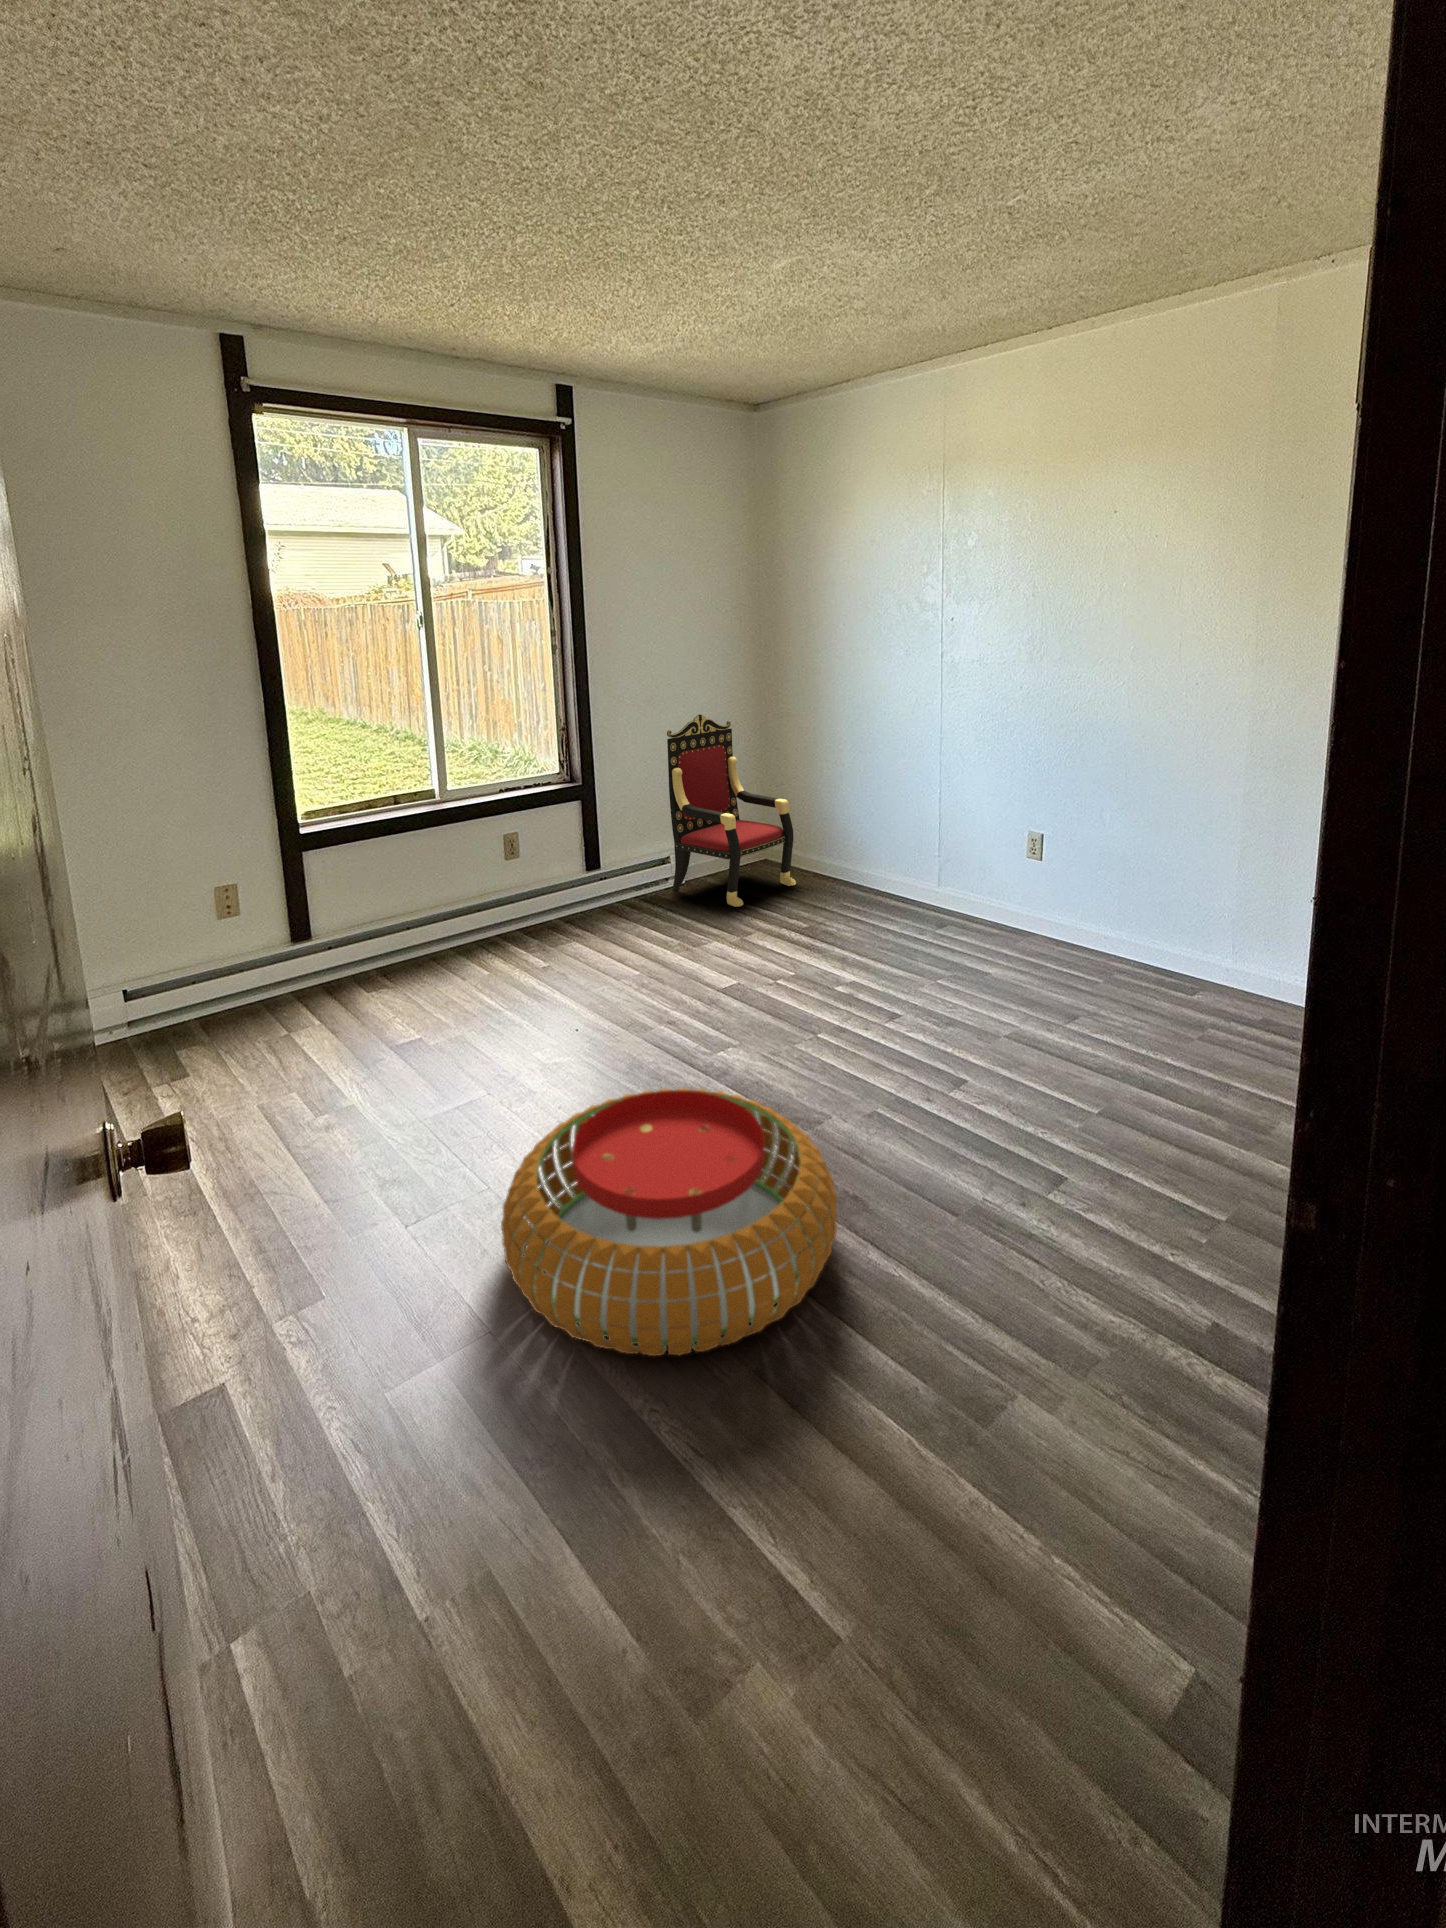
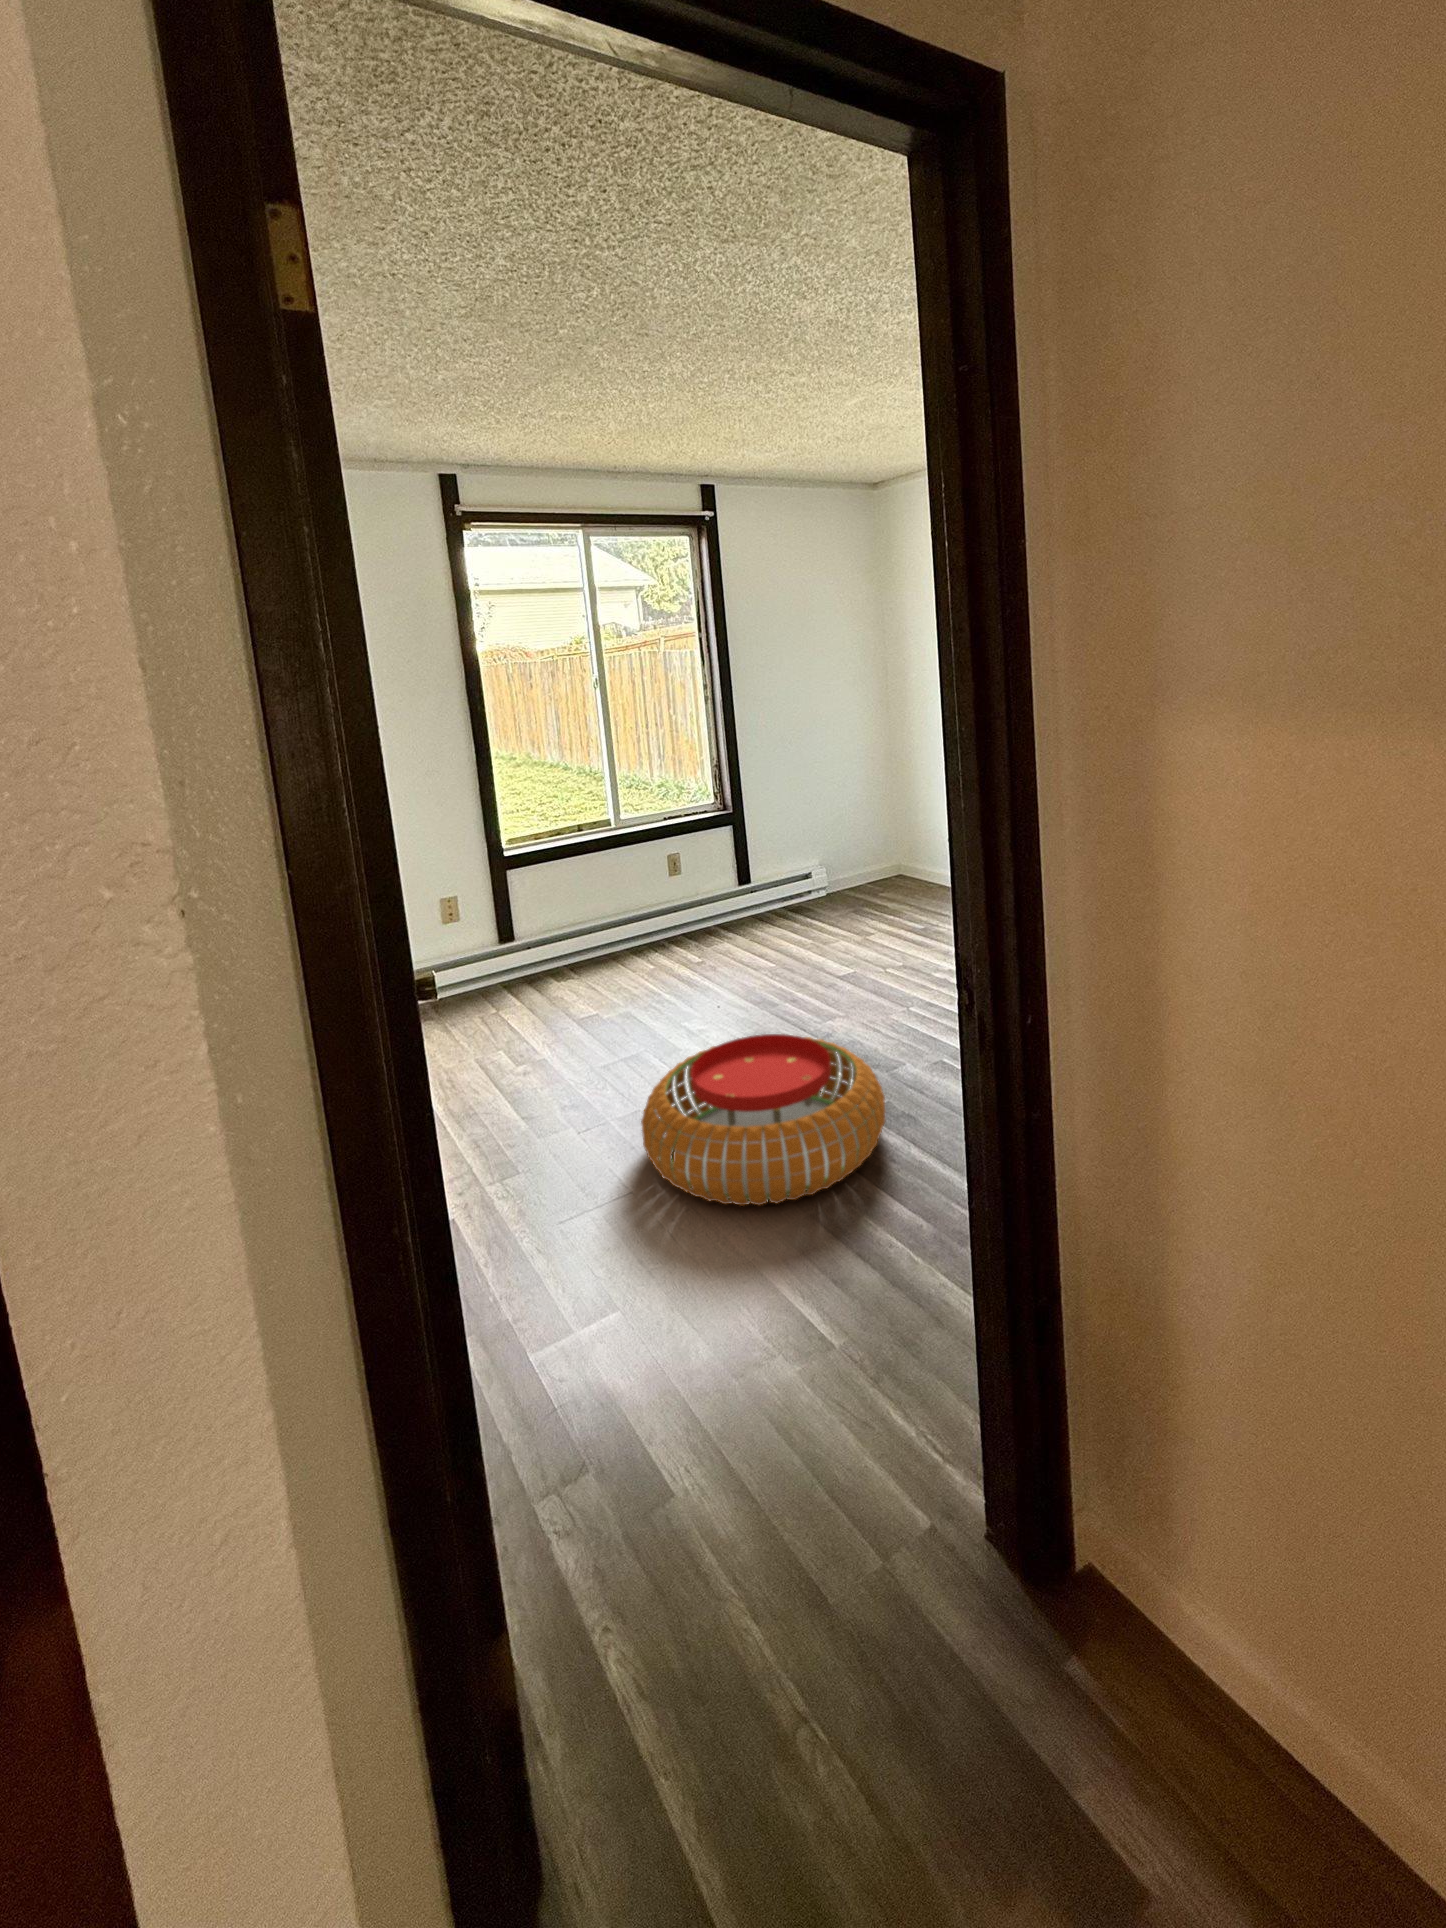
armchair: present [667,714,796,907] -> none [805,751,922,914]

